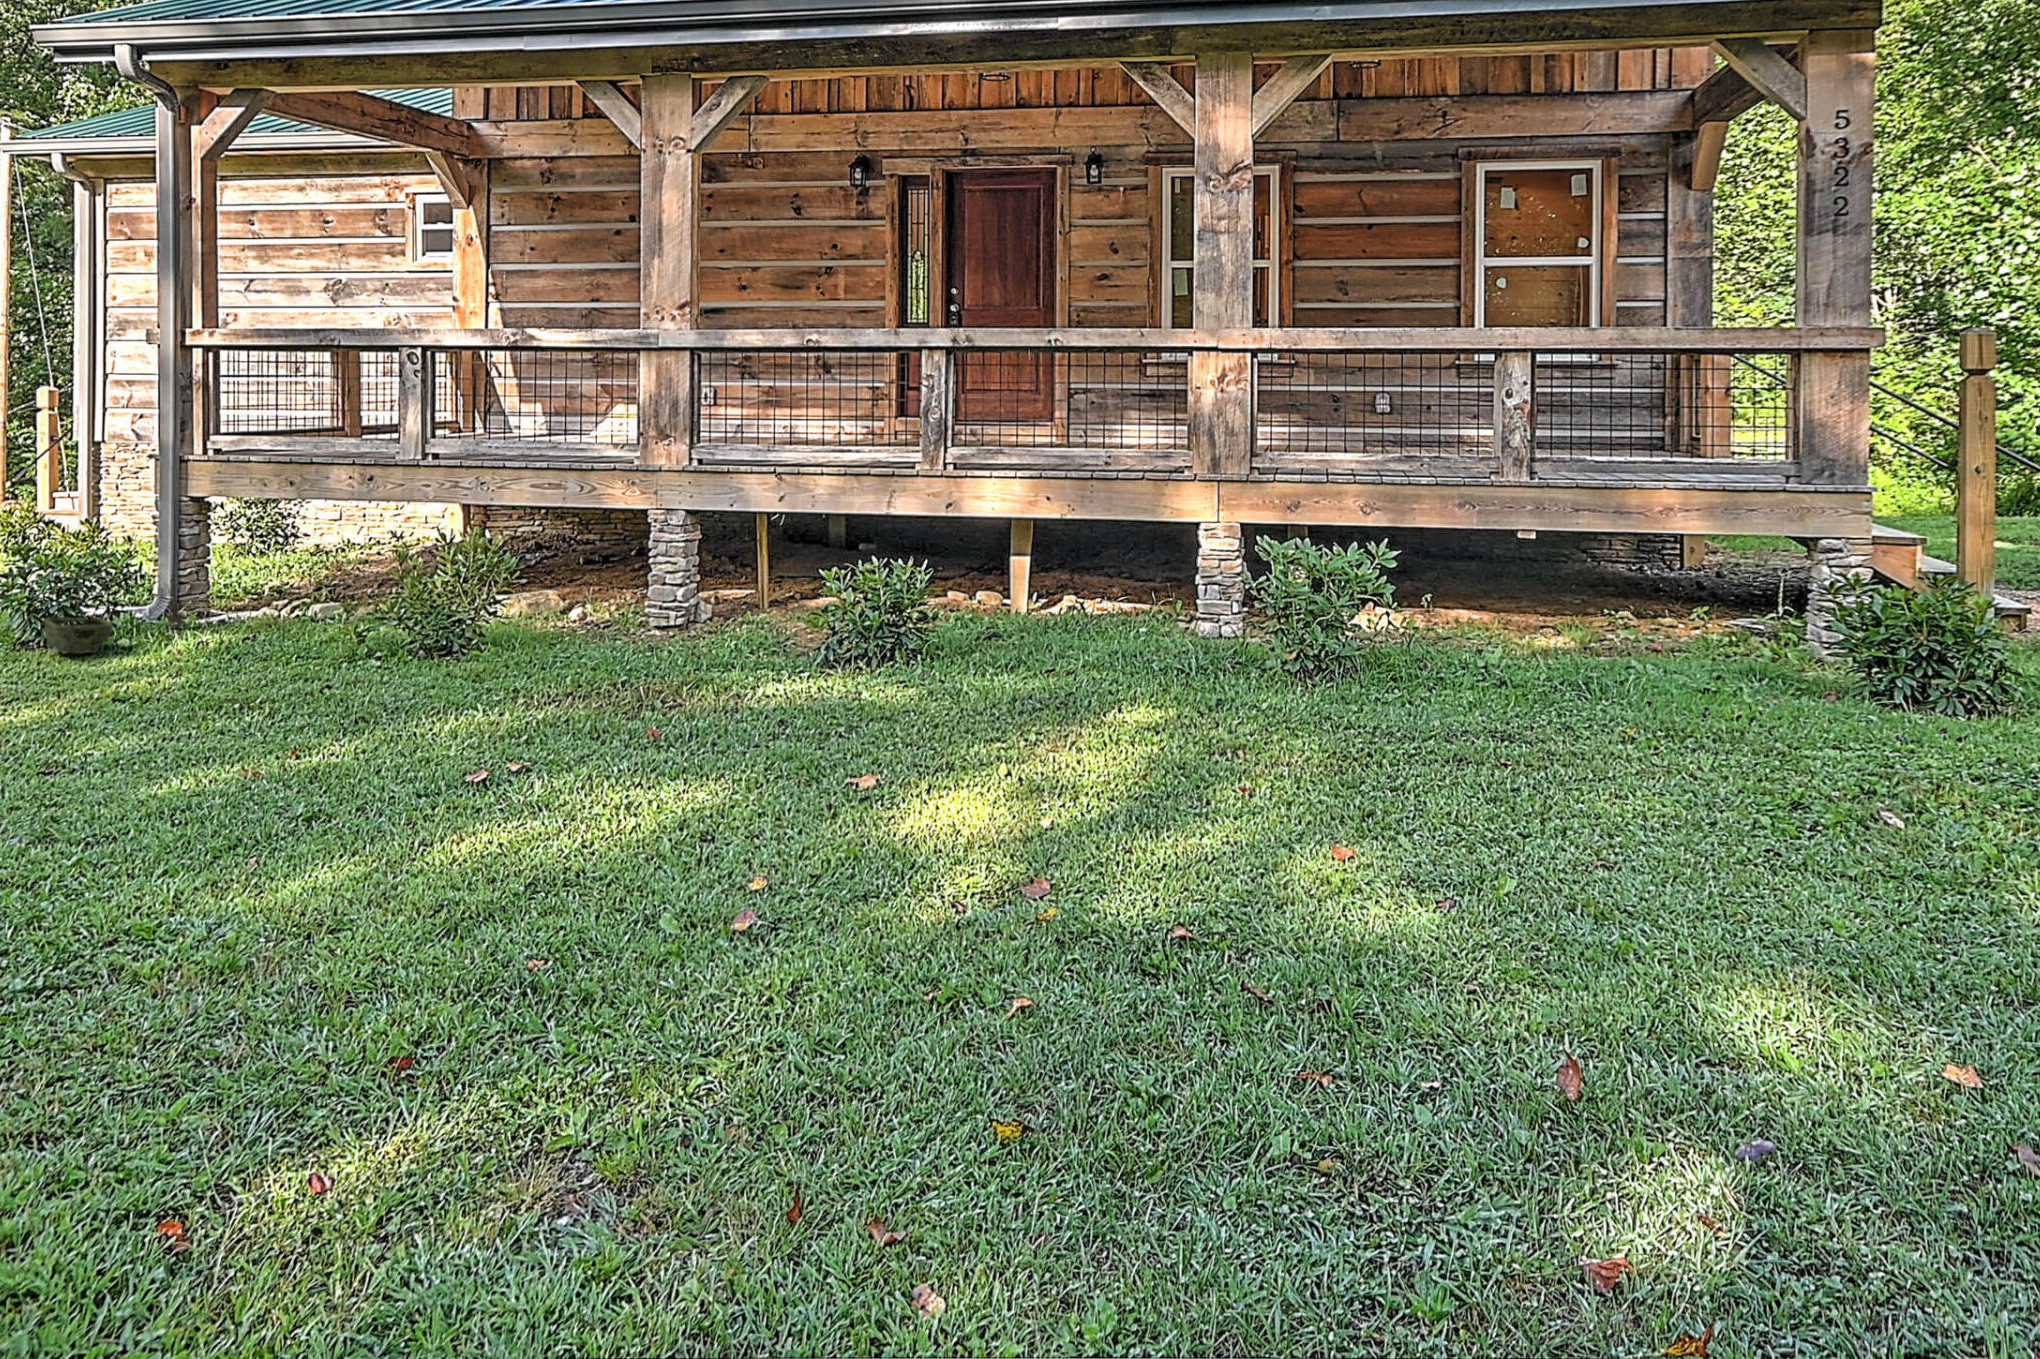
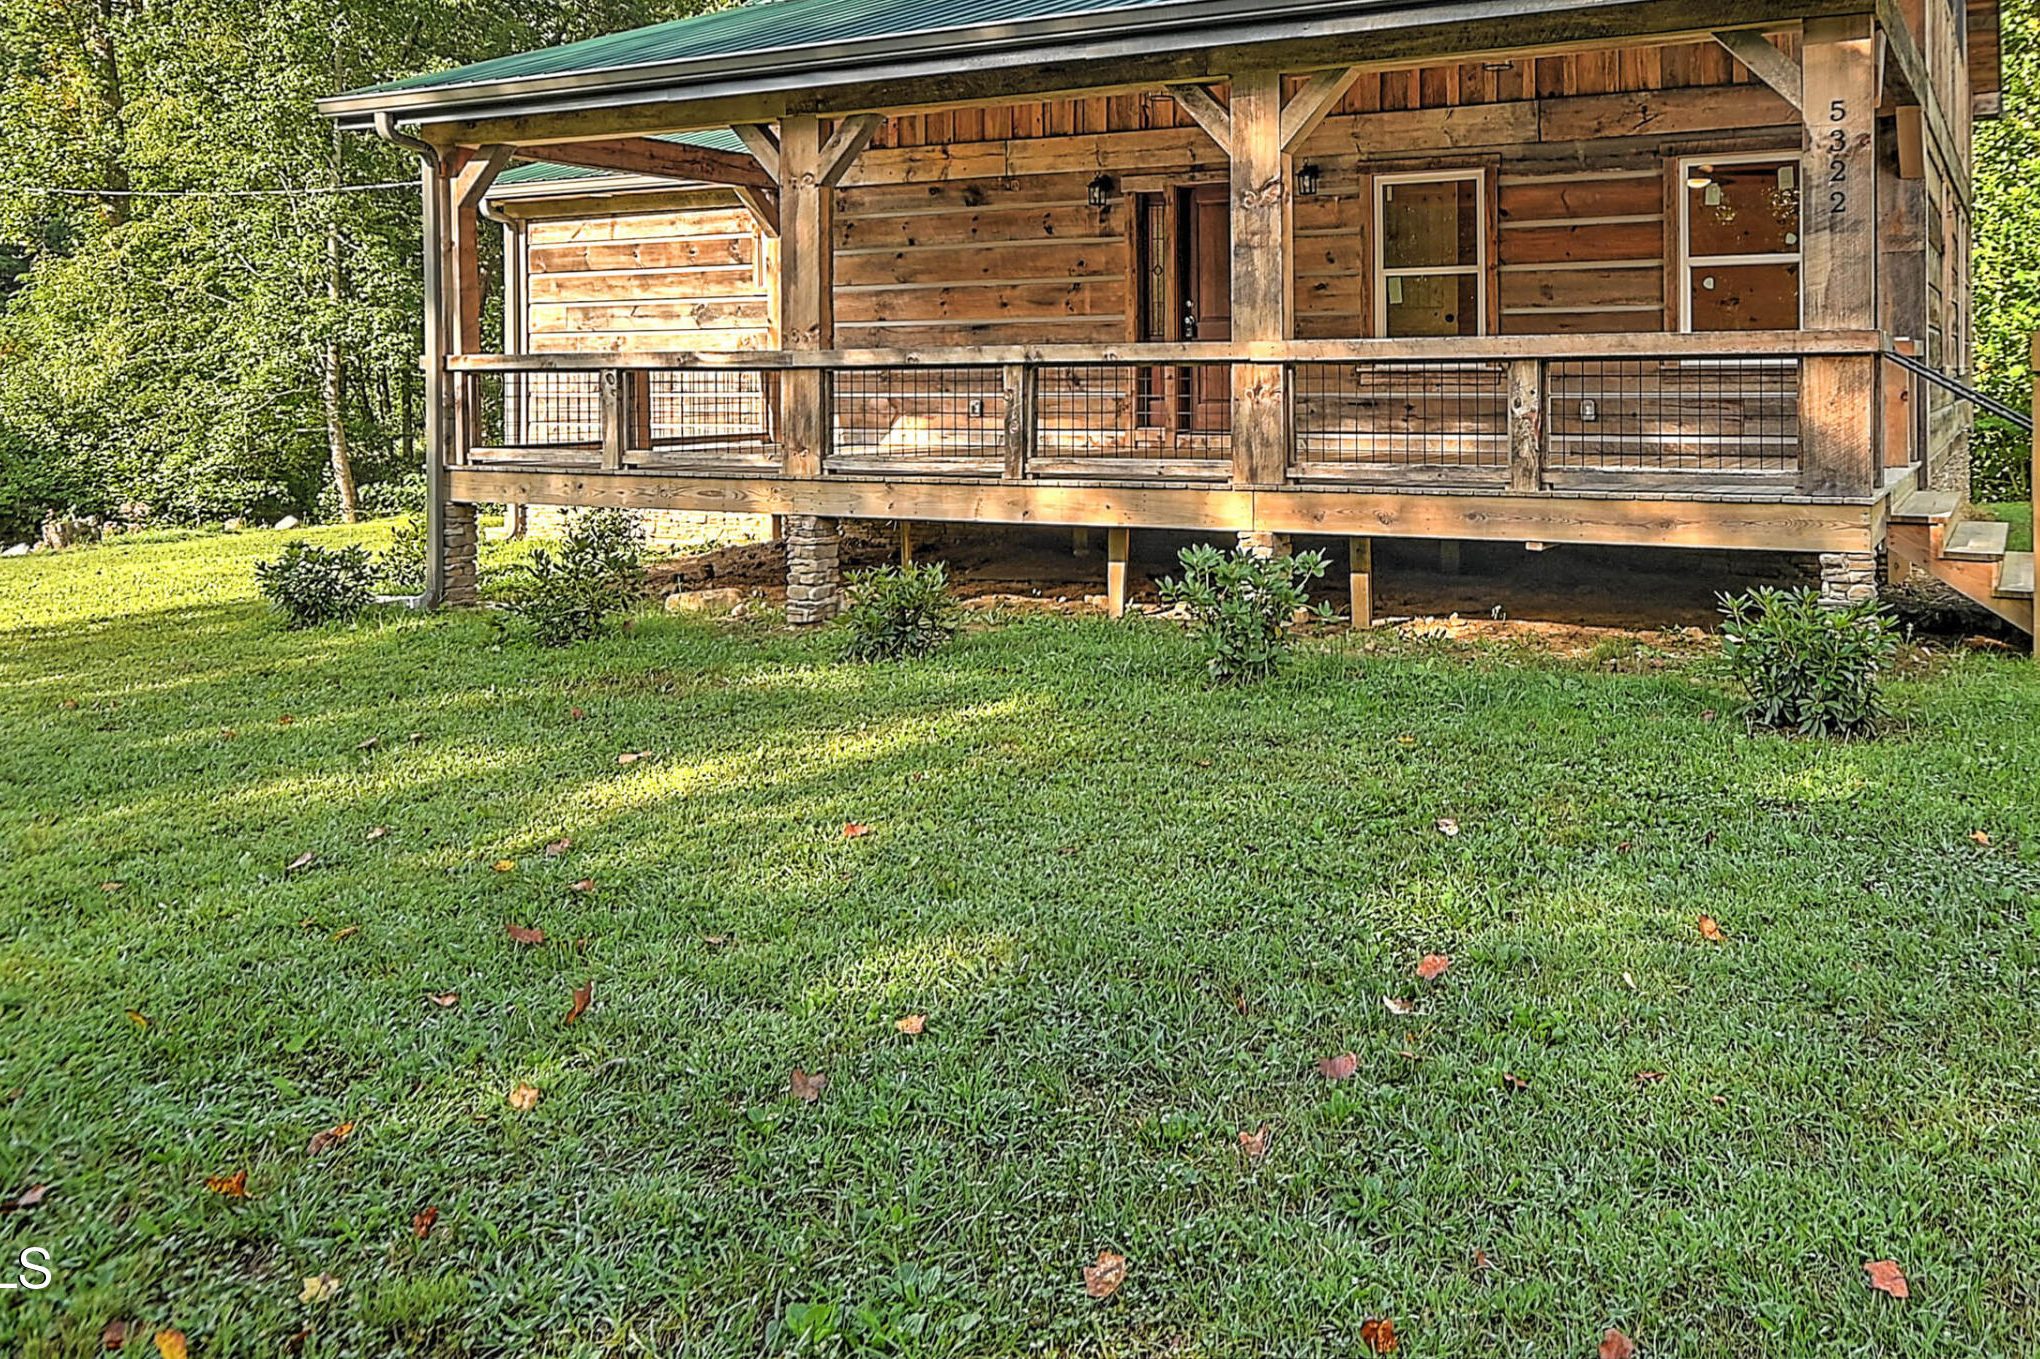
woven basket: present [45,618,113,654] -> none [325,595,372,626]

